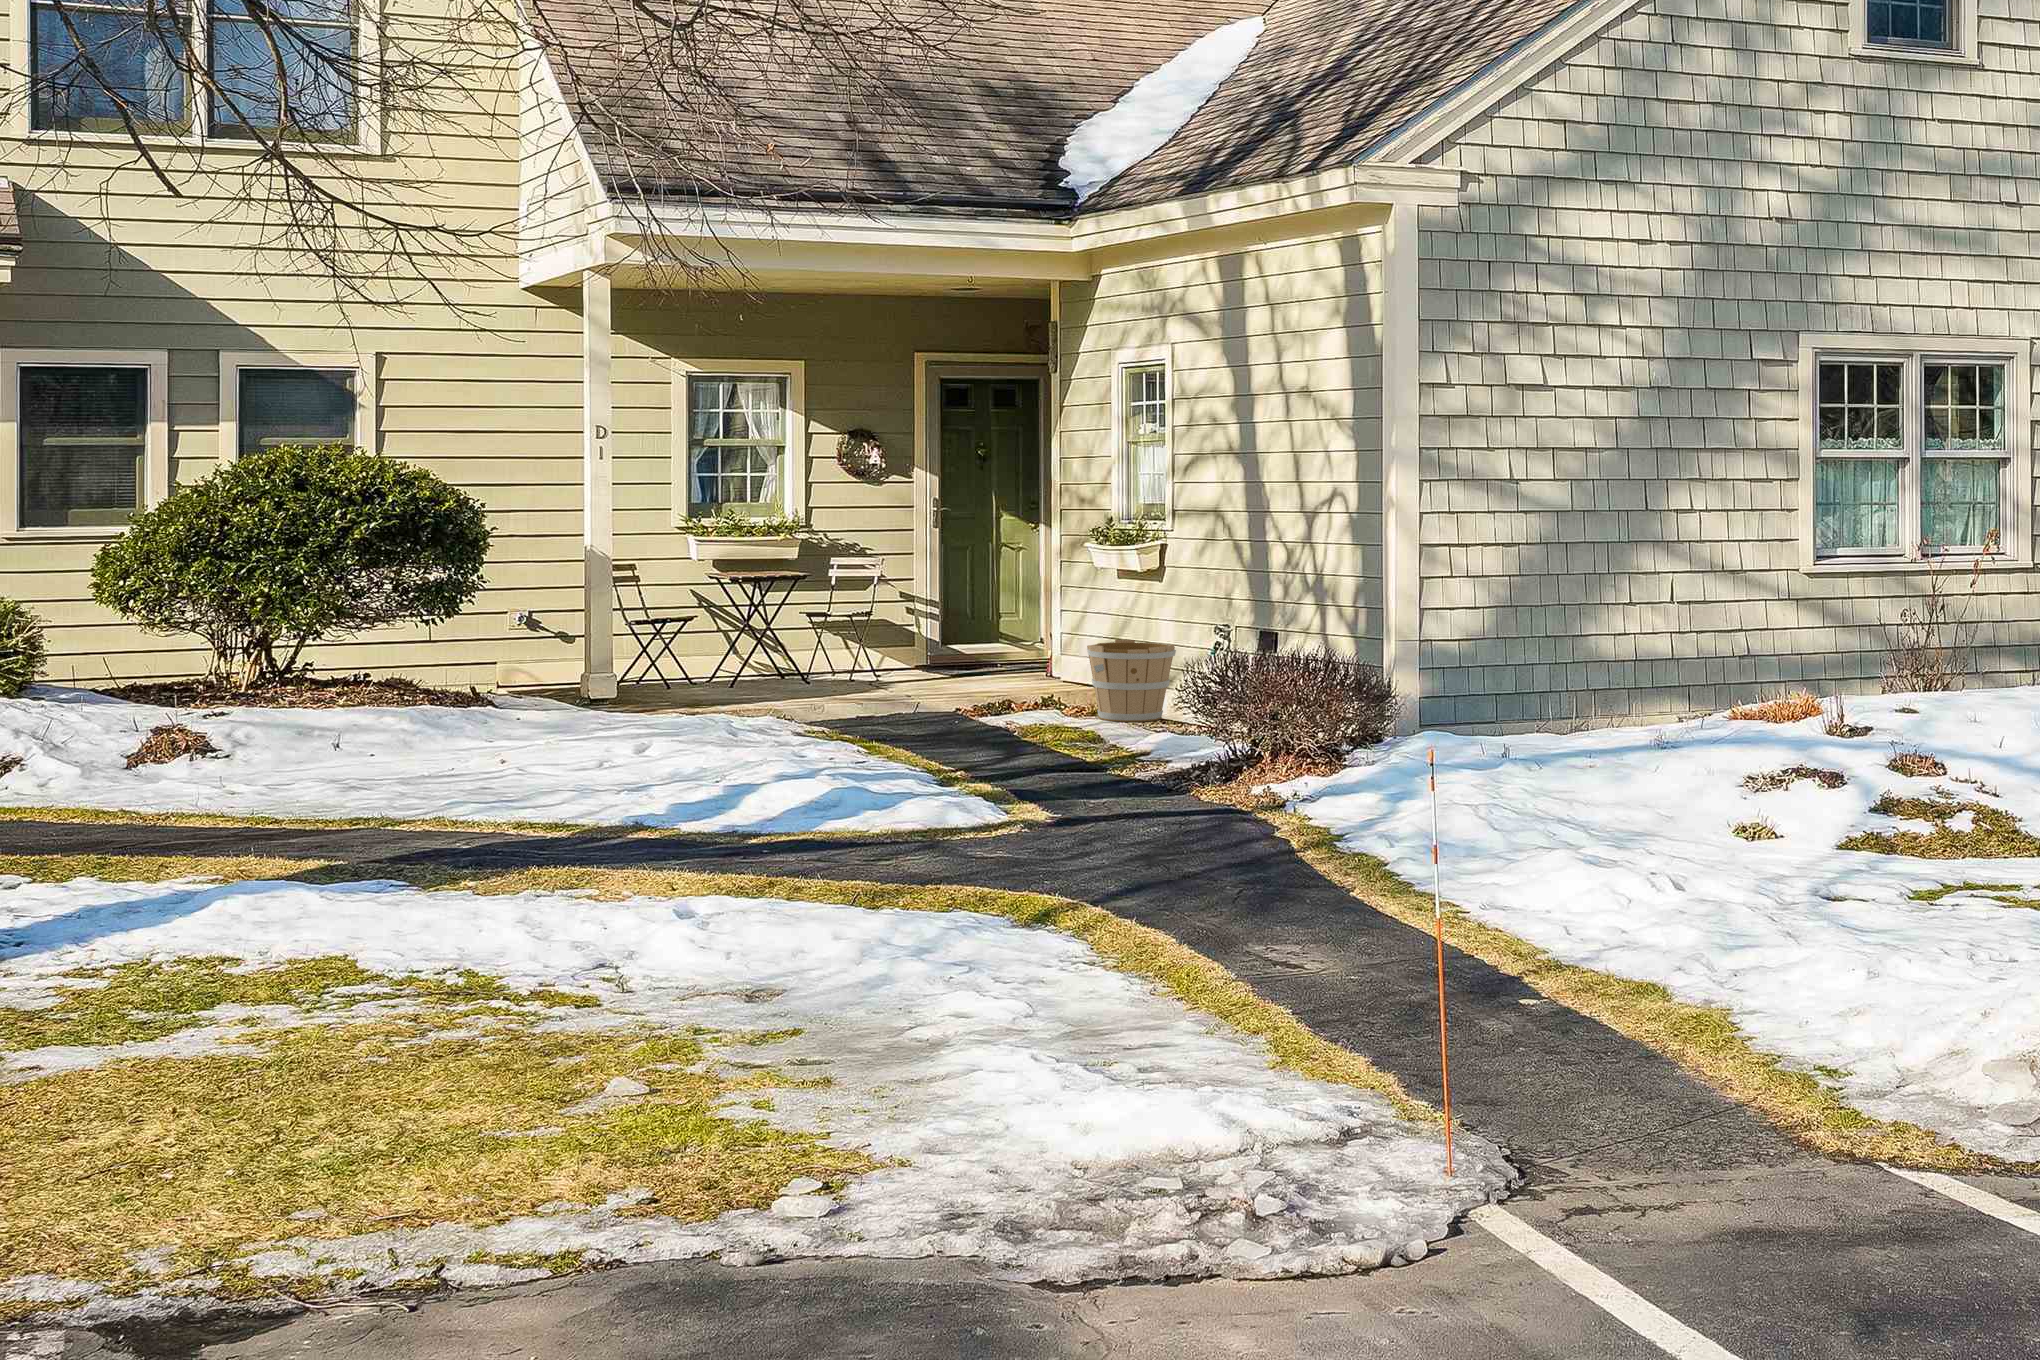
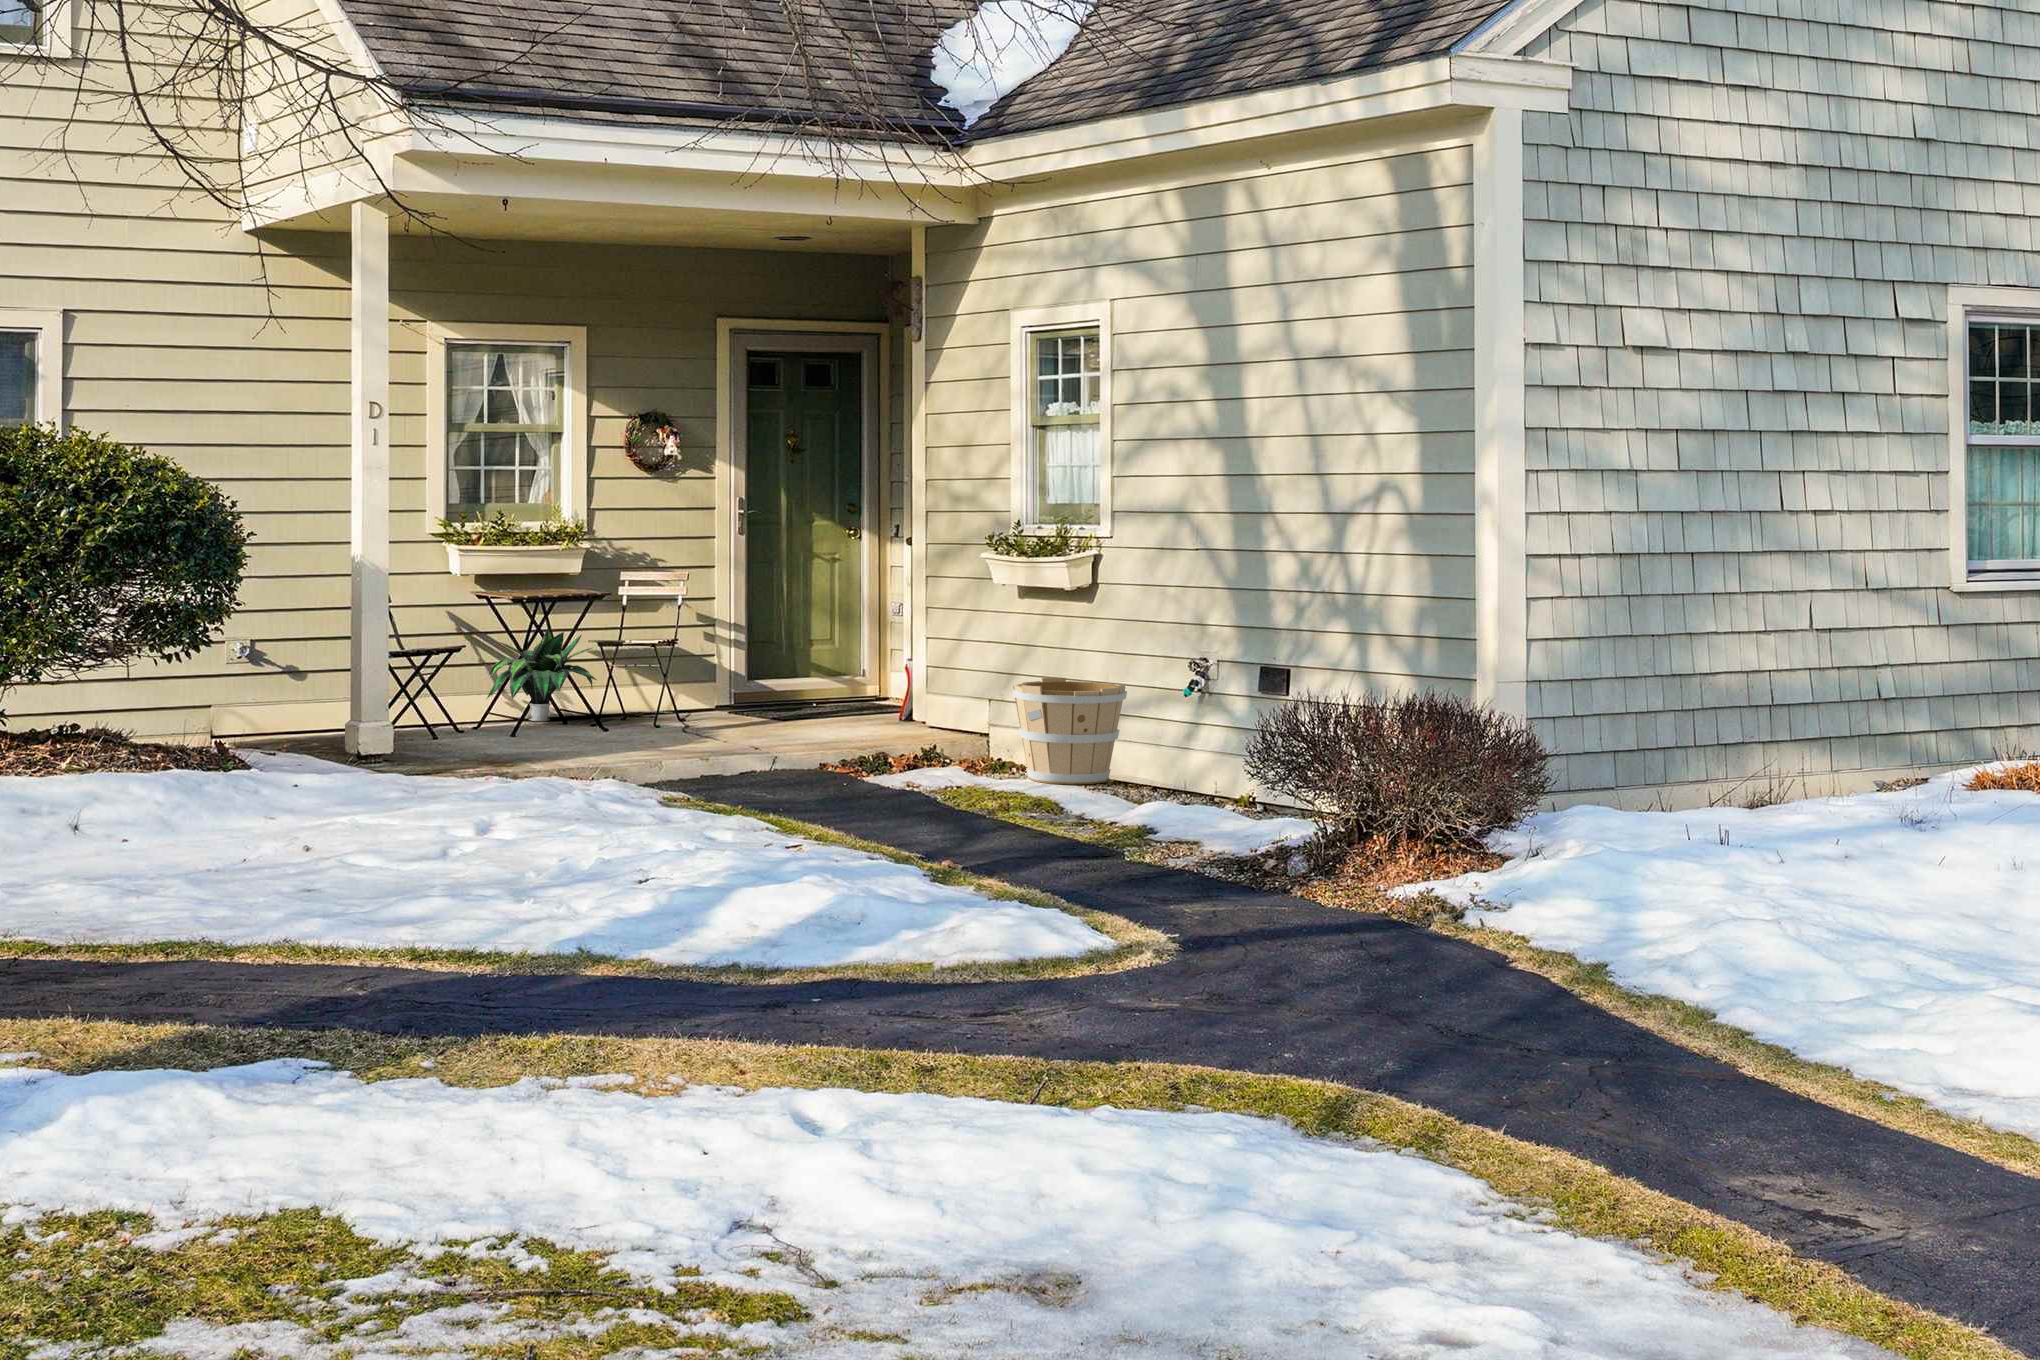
potted plant: none [714,600,800,674] -> present [487,627,596,722]

